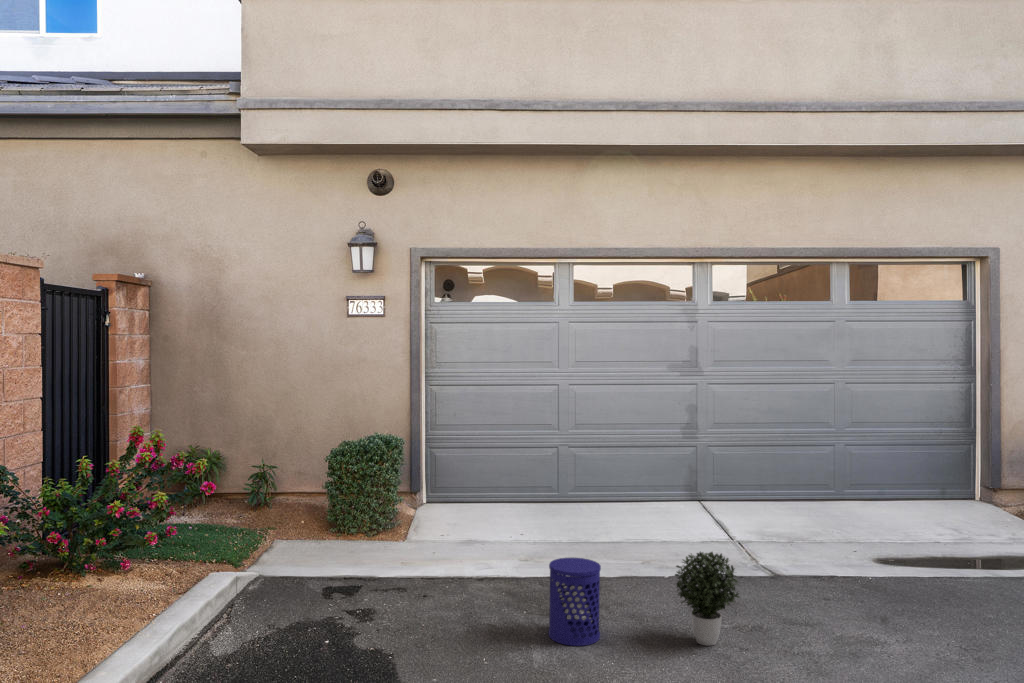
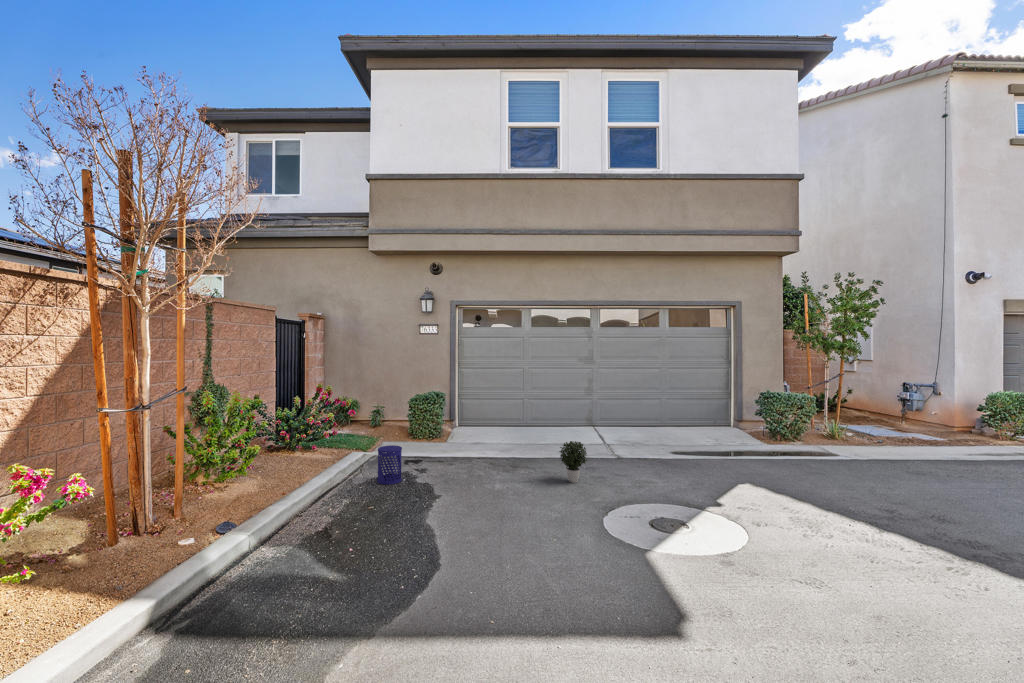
waste bin: present [549,558,601,646] -> present [377,445,402,484]

